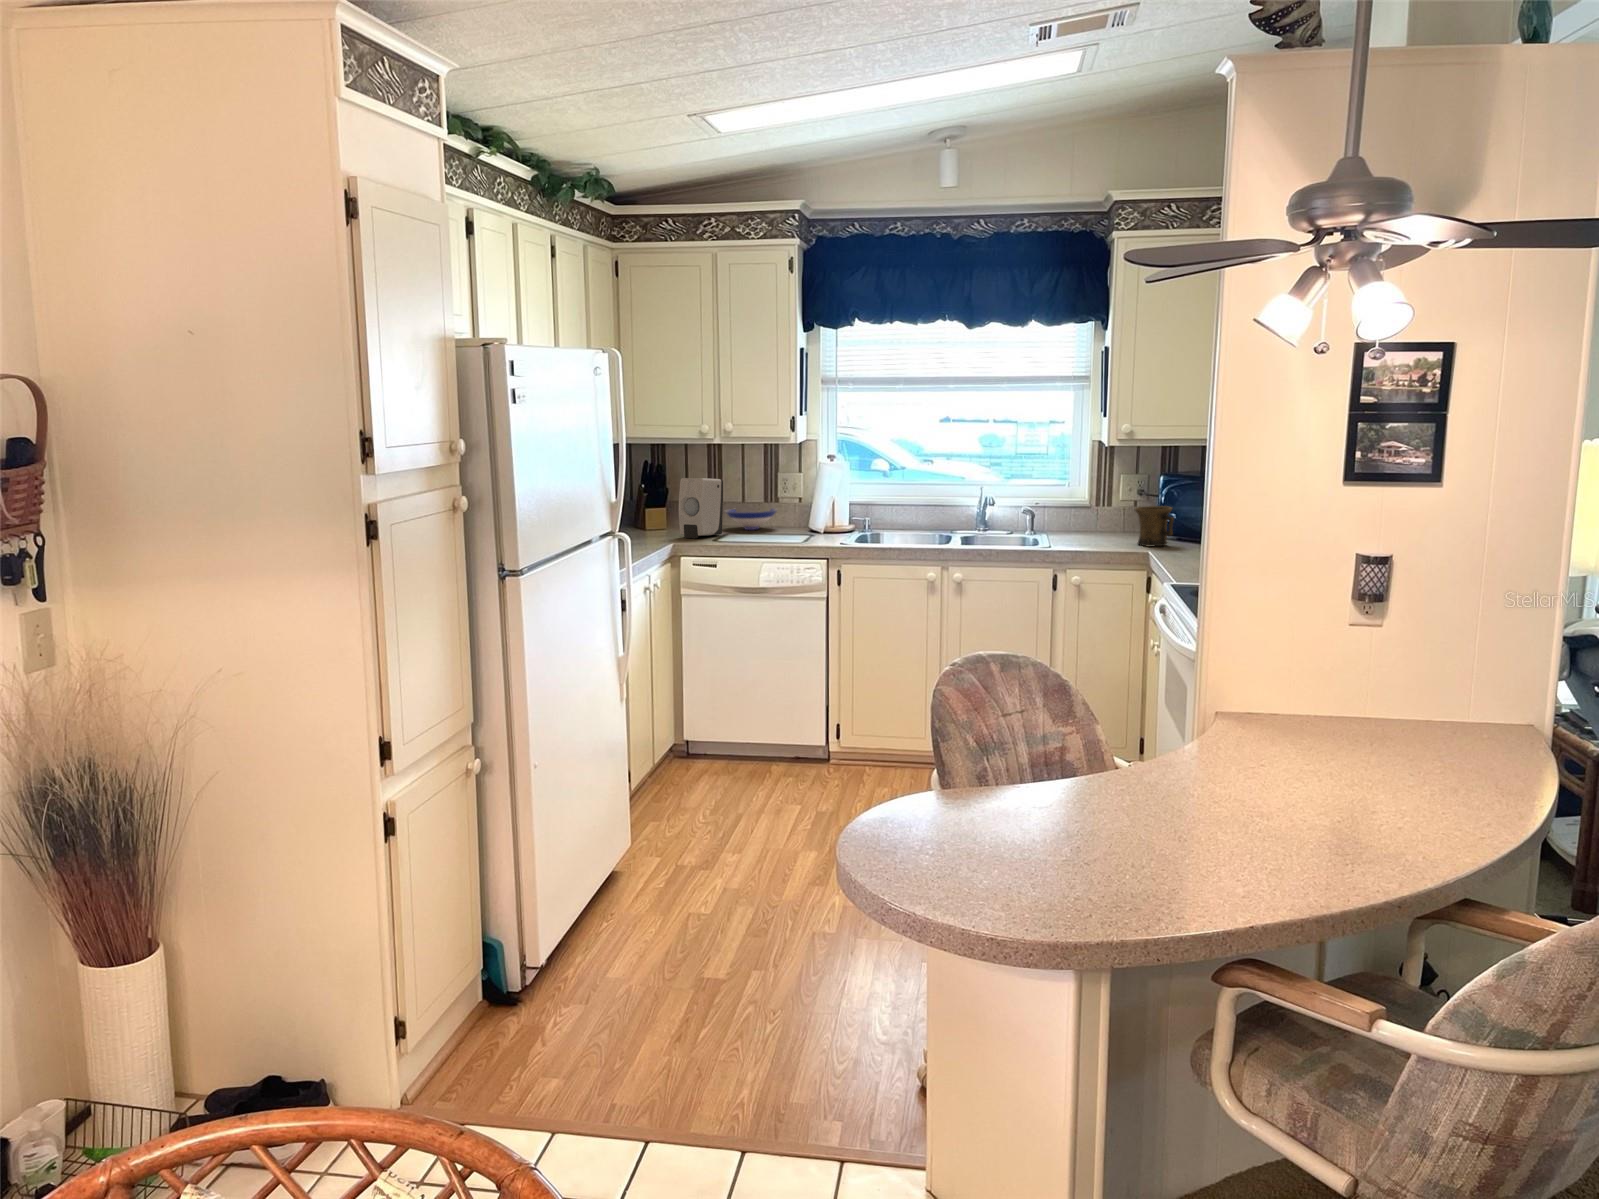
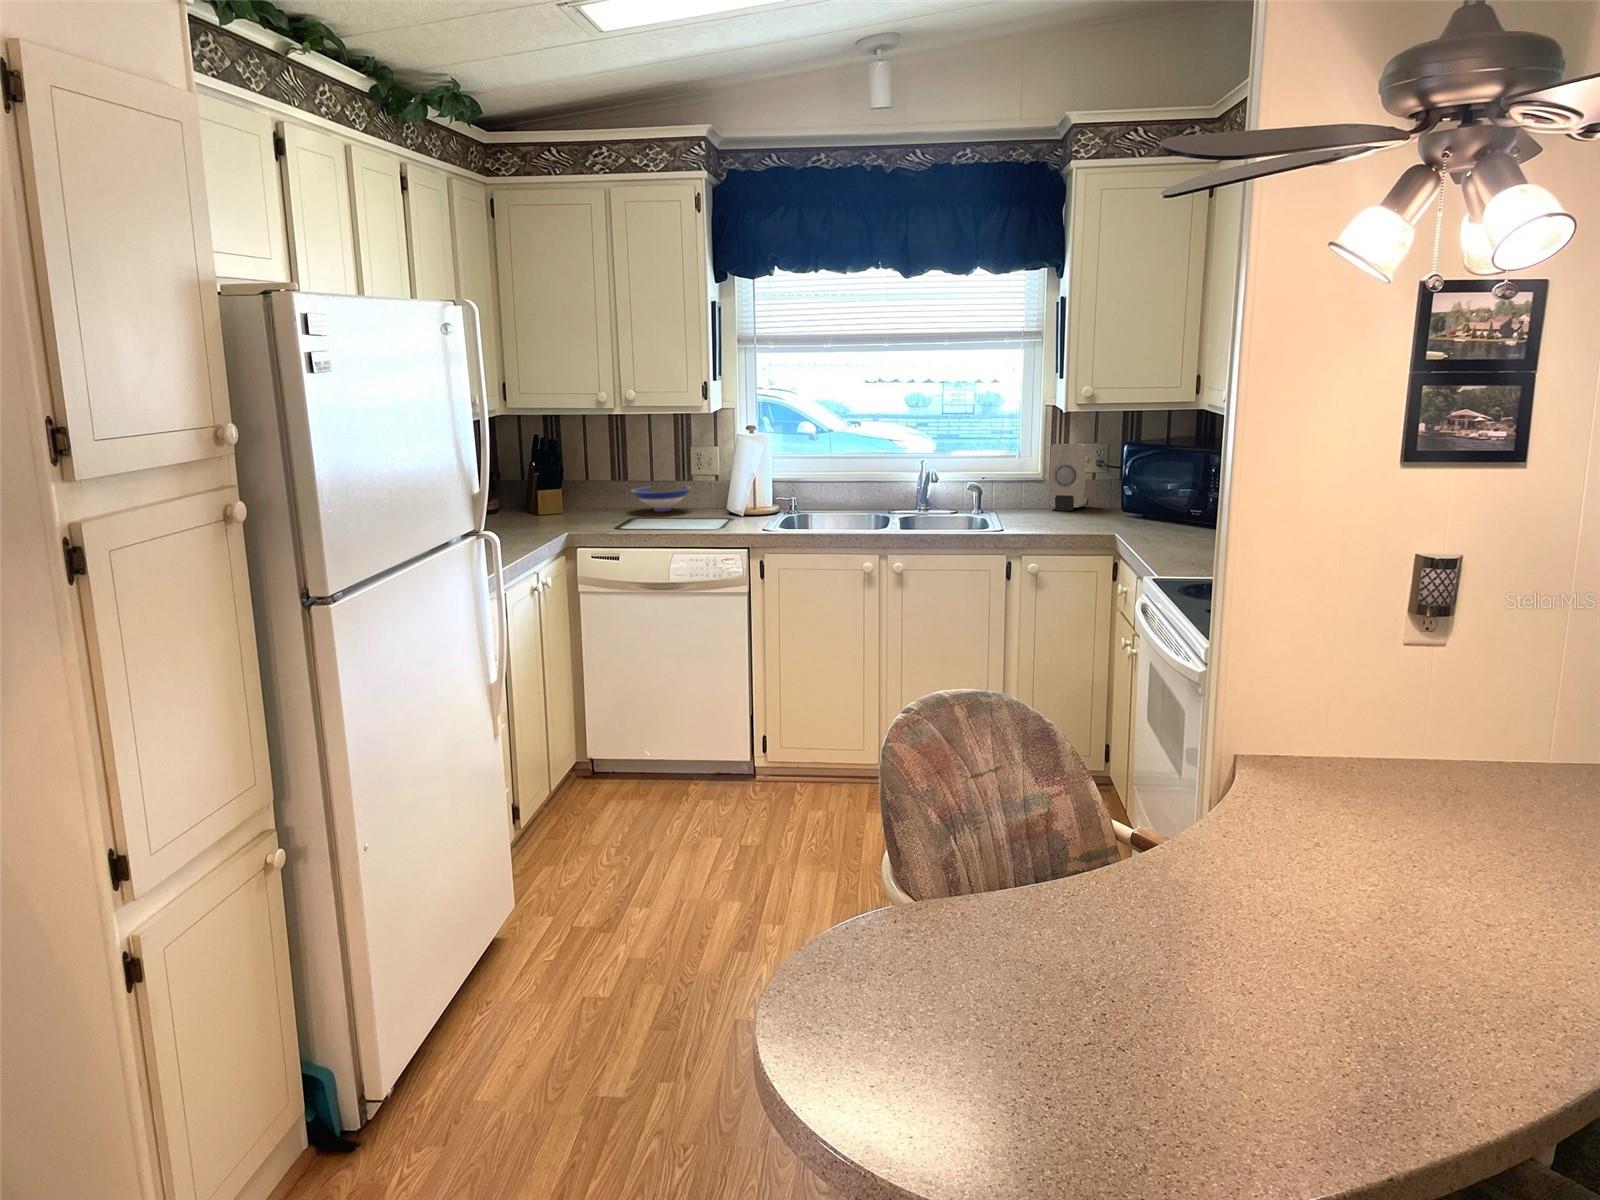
soap dispenser: present [679,478,723,538] -> present [1049,444,1088,511]
mug: present [1135,506,1174,546] -> none [1096,478,1141,524]

